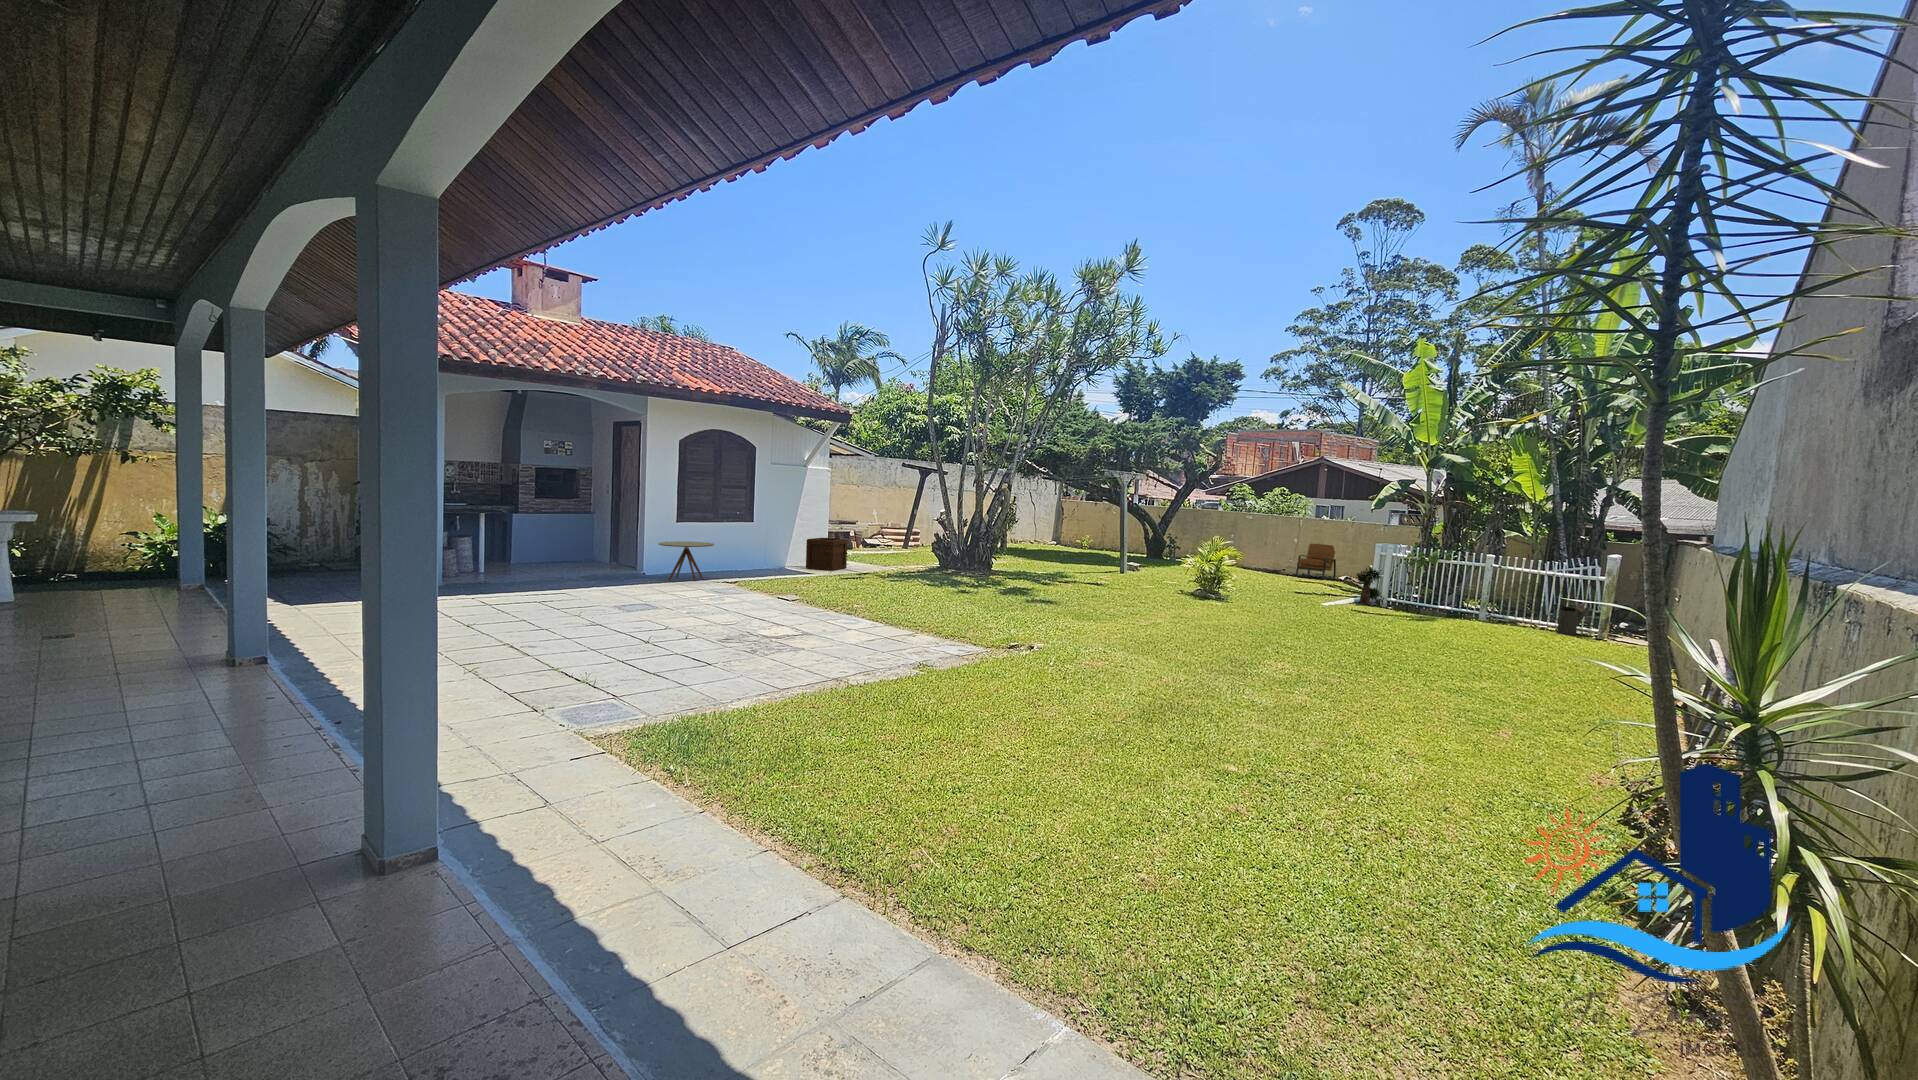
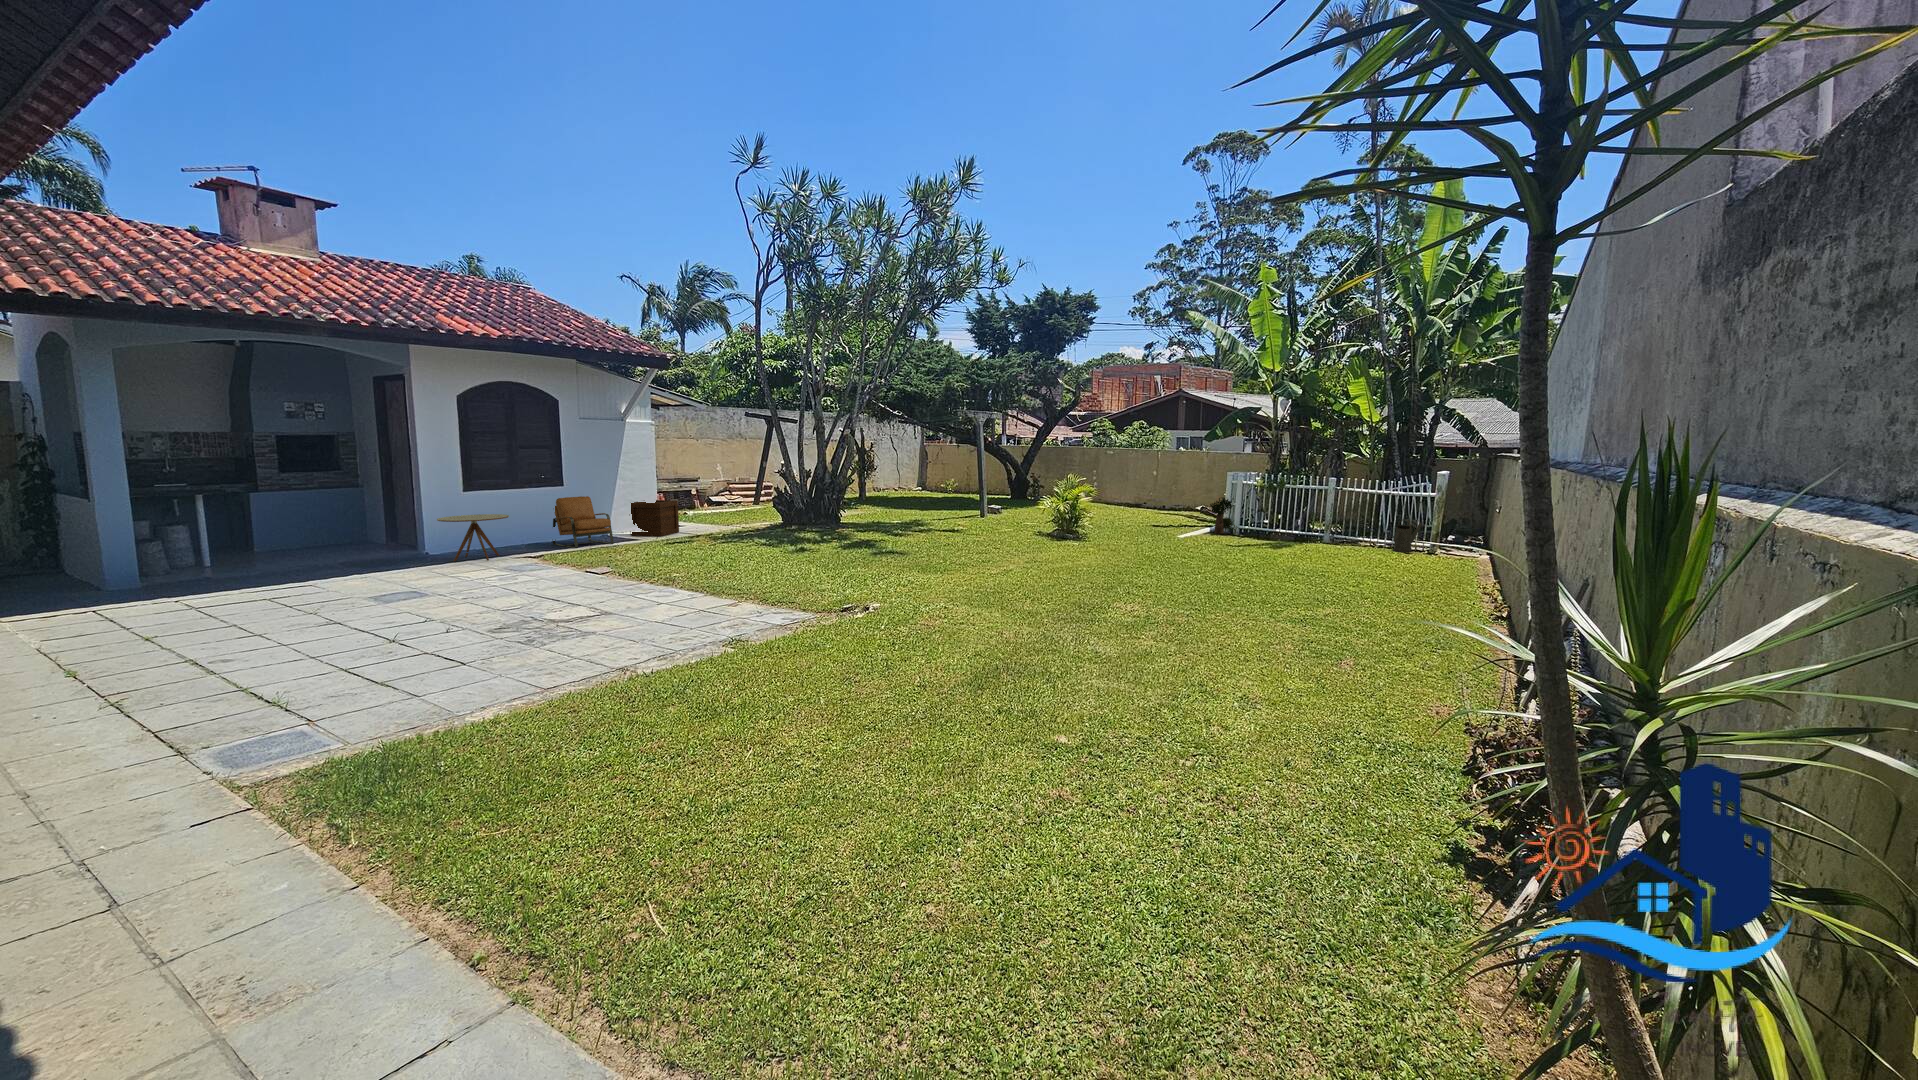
chair: present [1296,544,1336,579] -> present [553,496,614,548]

